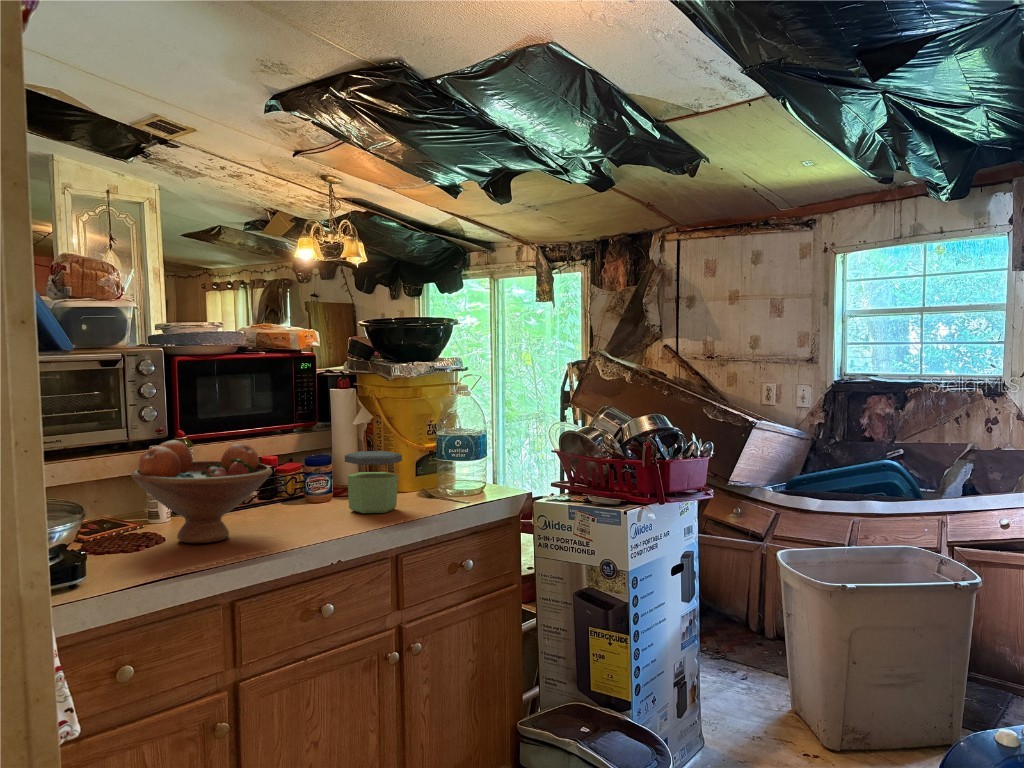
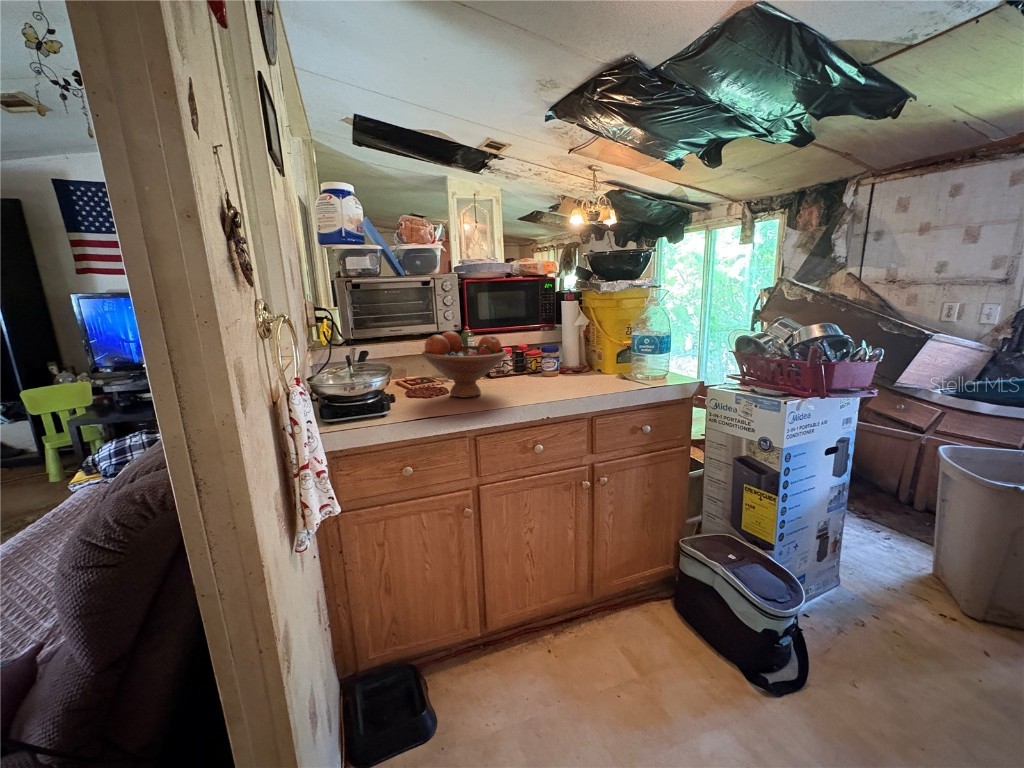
jar: present [345,451,402,513] -> none [562,344,602,387]

